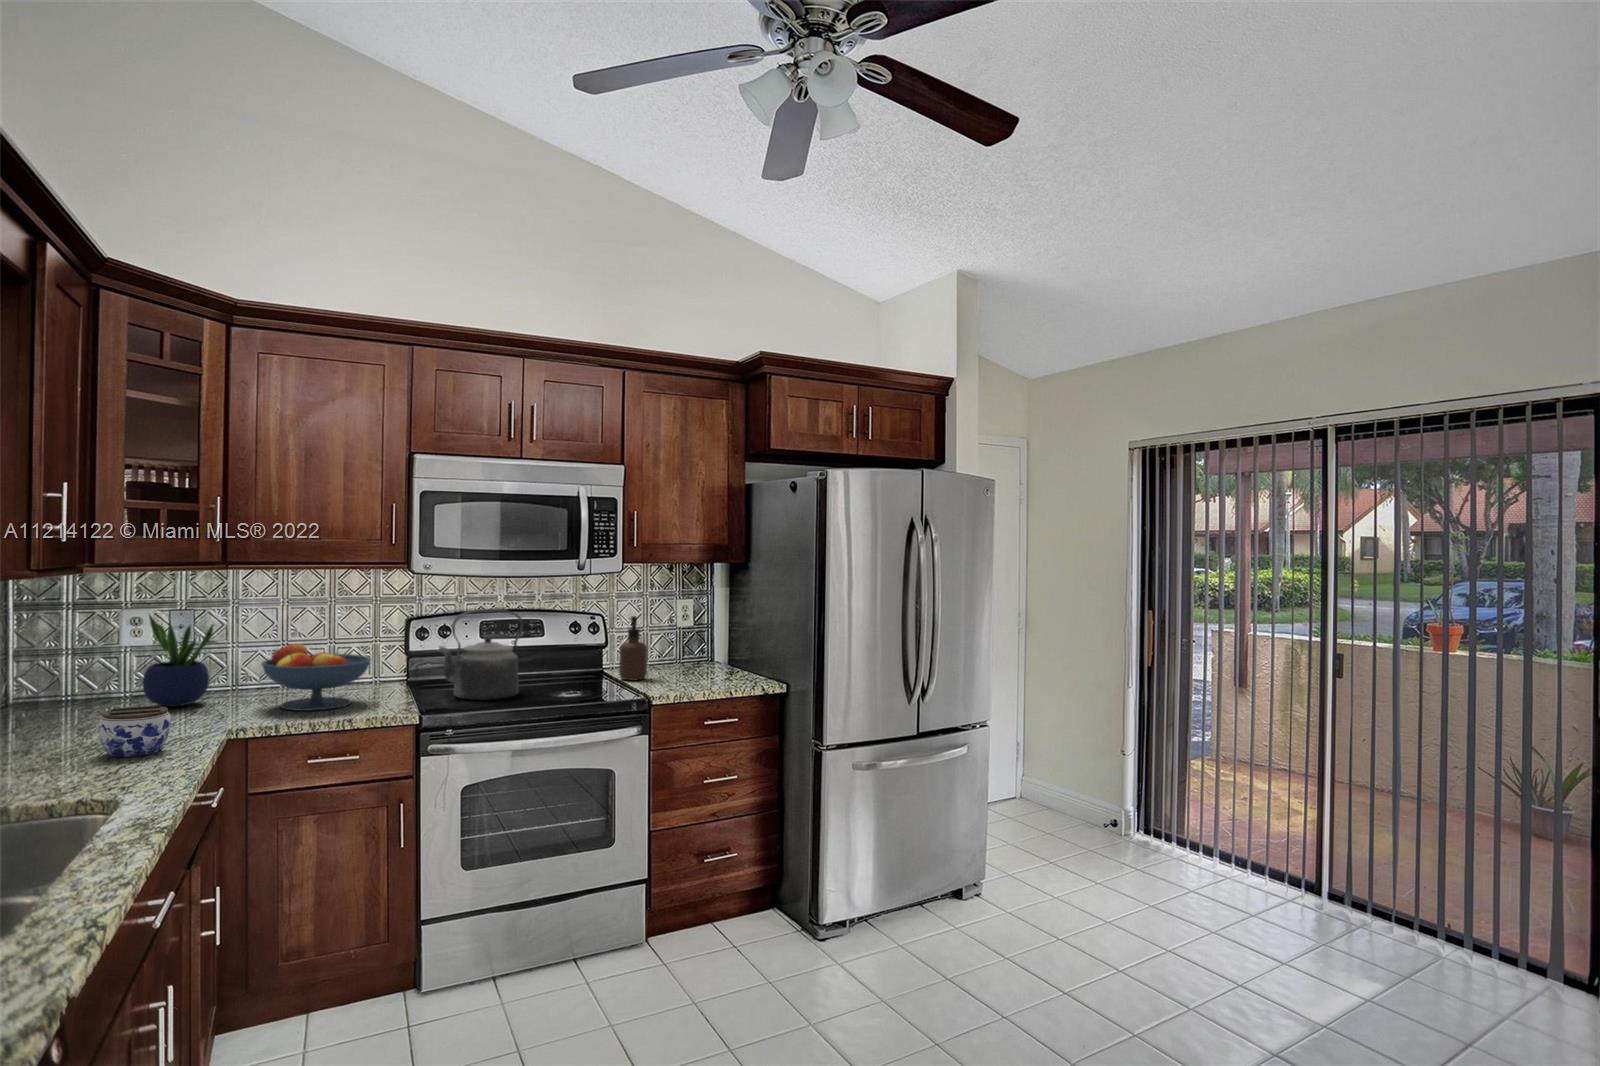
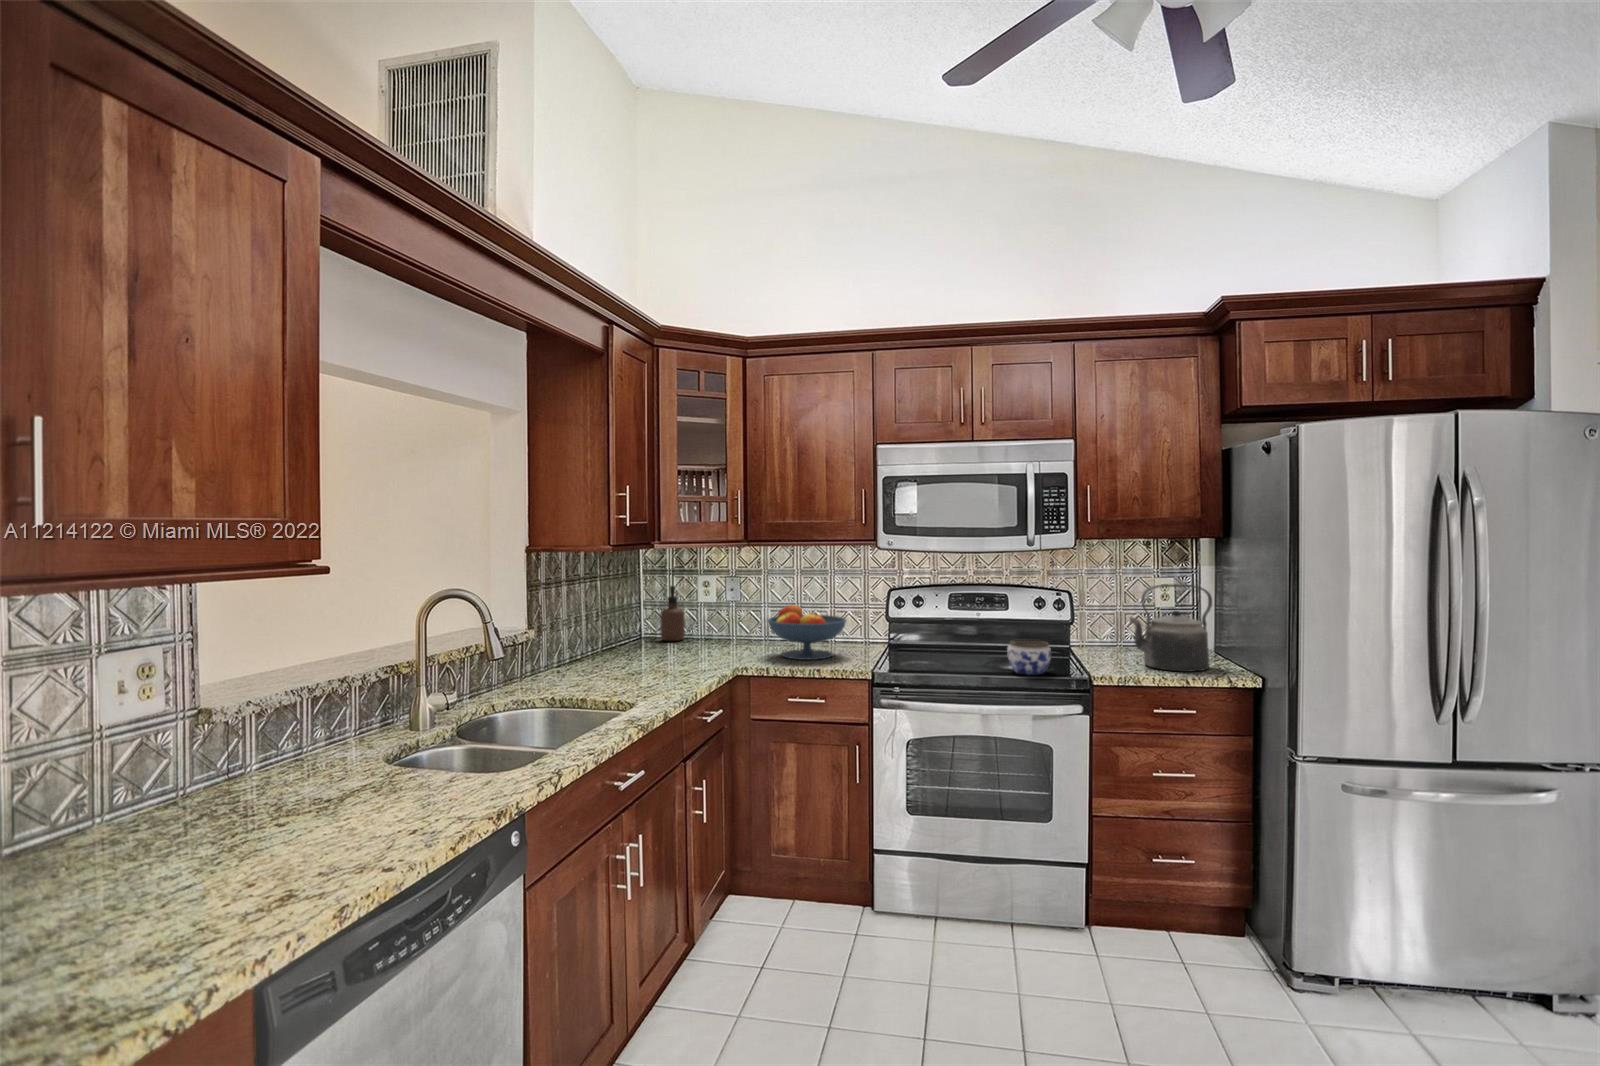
kettle: present [439,610,523,700] -> present [1130,584,1212,672]
potted plant: present [143,615,217,706] -> none [701,577,750,647]
soap dispenser: present [619,616,647,680] -> present [661,586,685,641]
jar: present [98,706,171,757] -> present [1007,640,1051,675]

